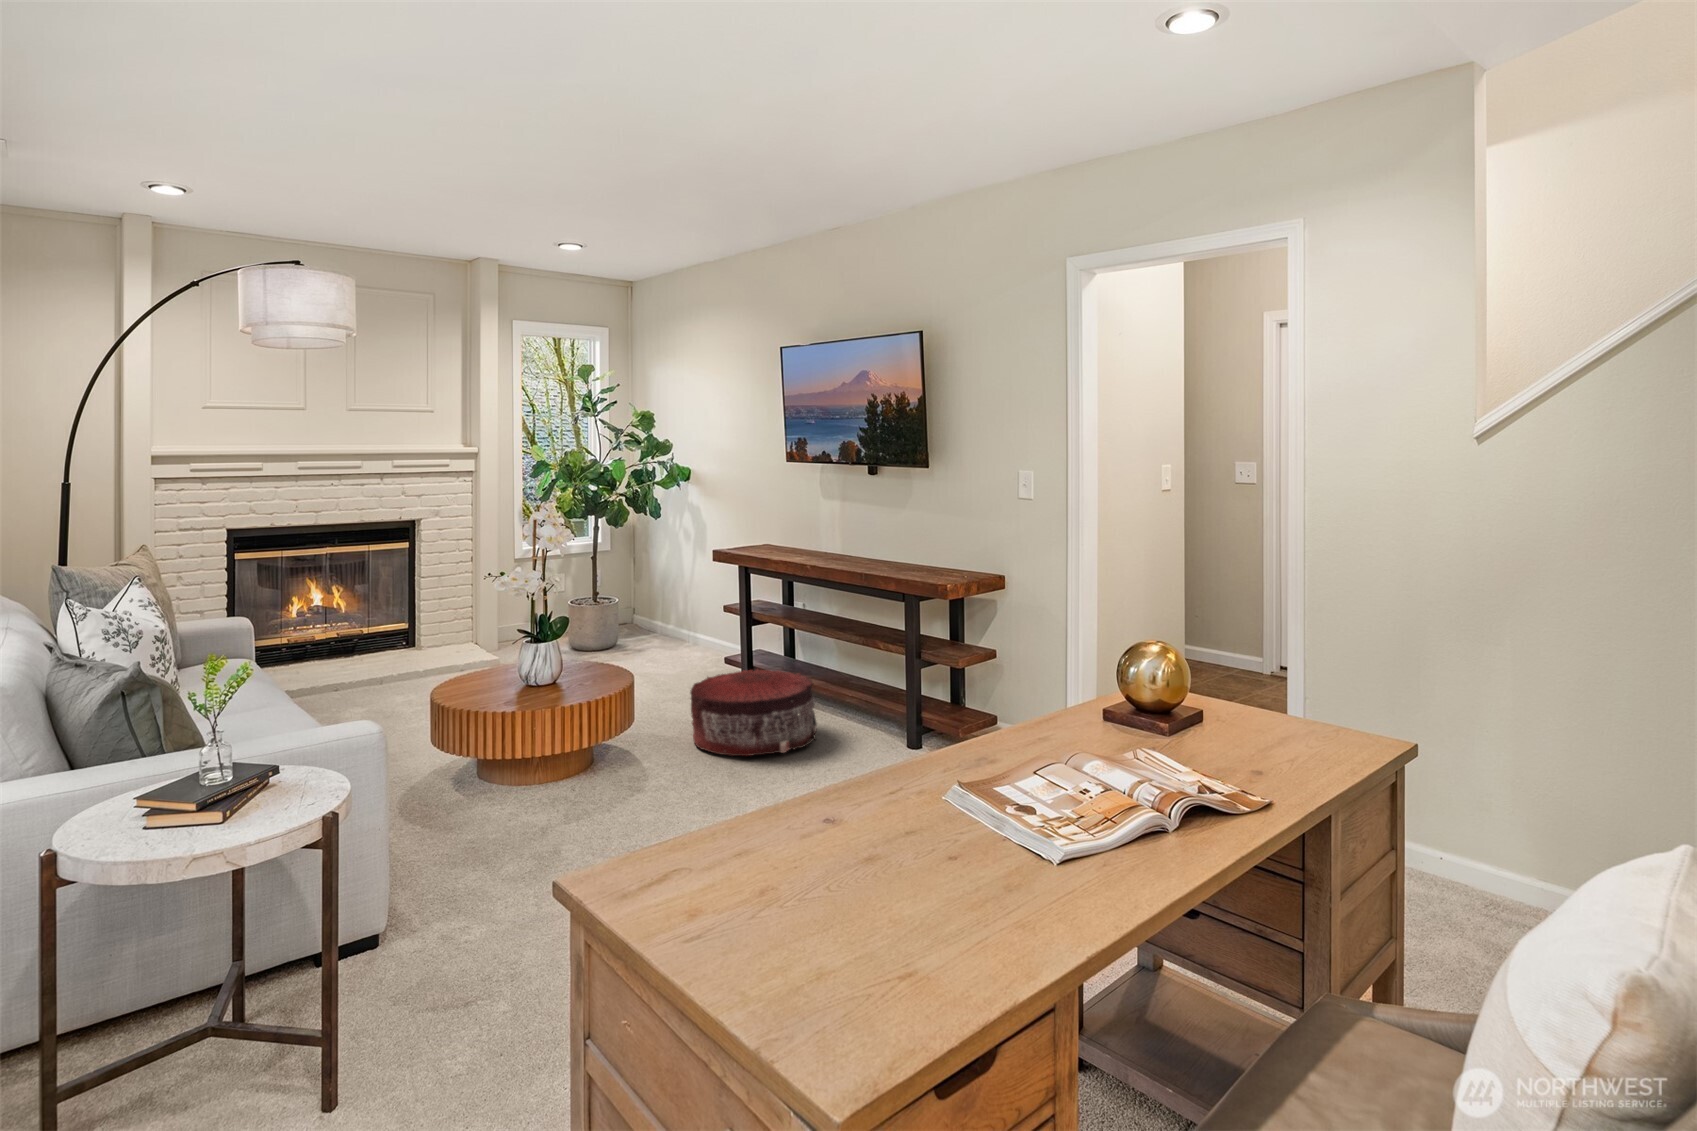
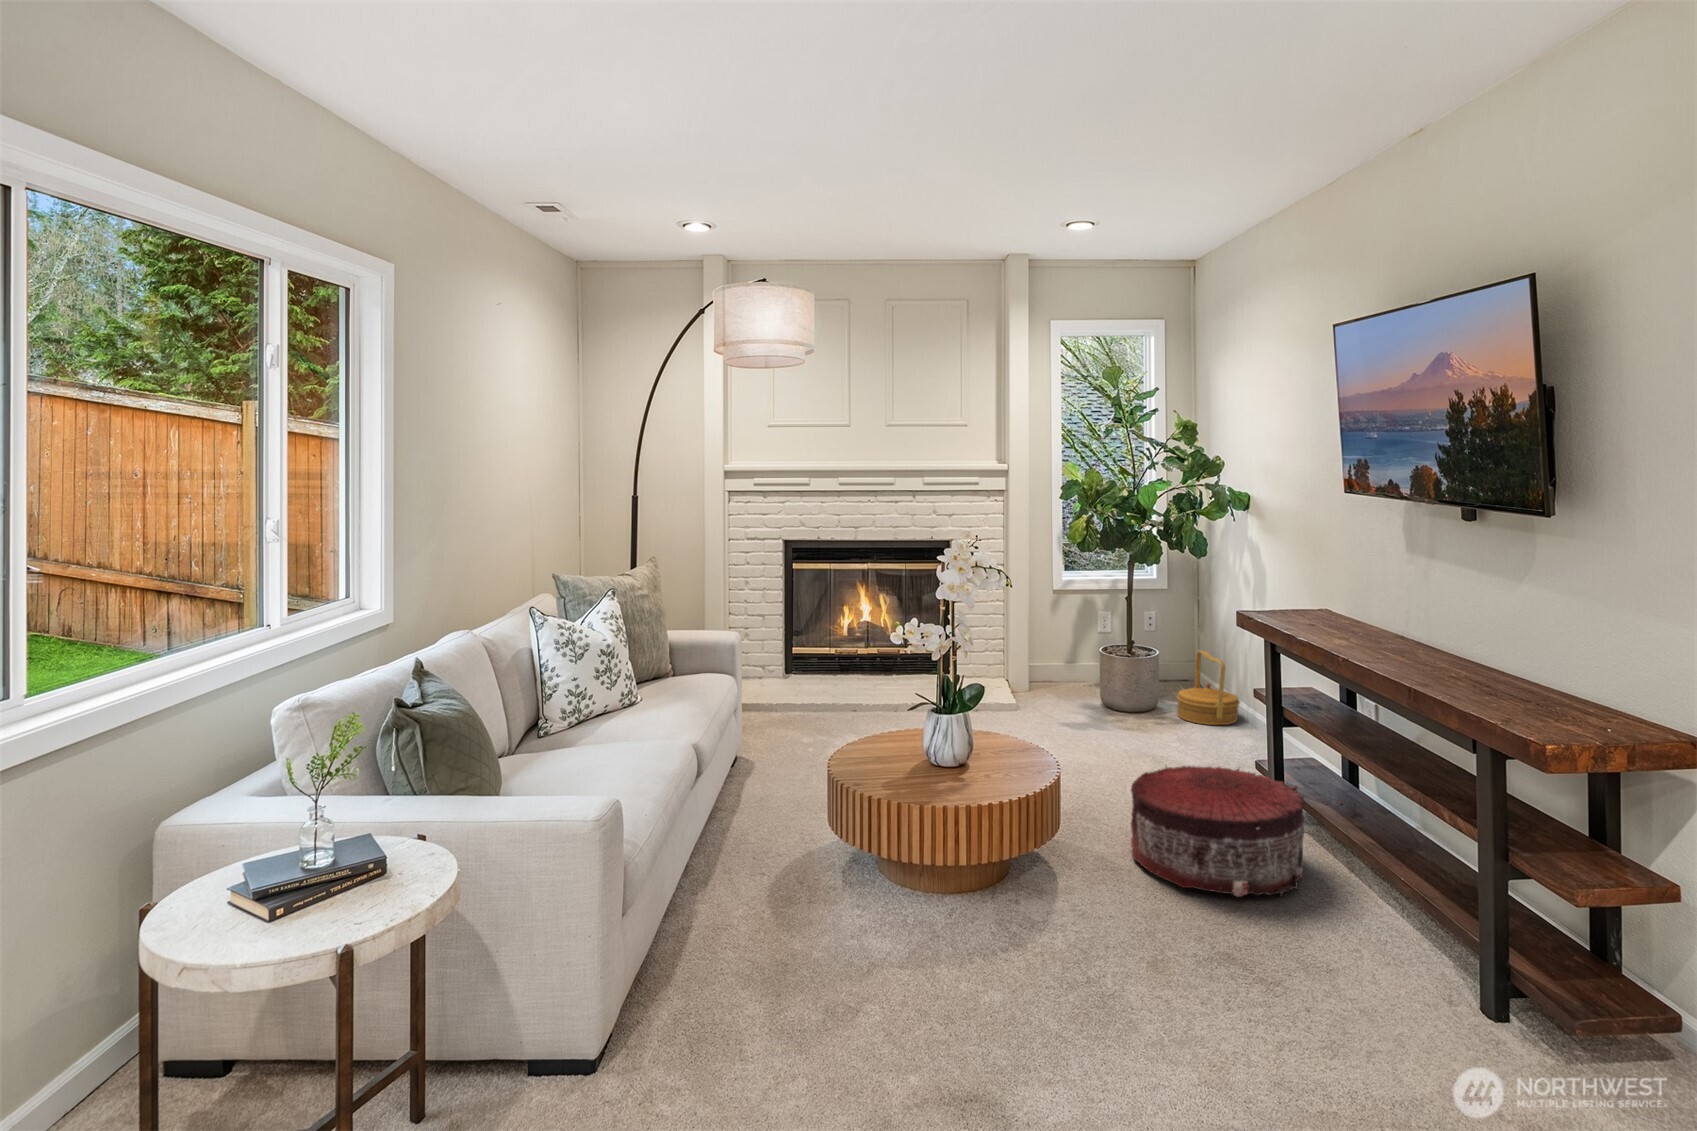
basket: none [659,600,709,659] -> present [1177,650,1240,725]

